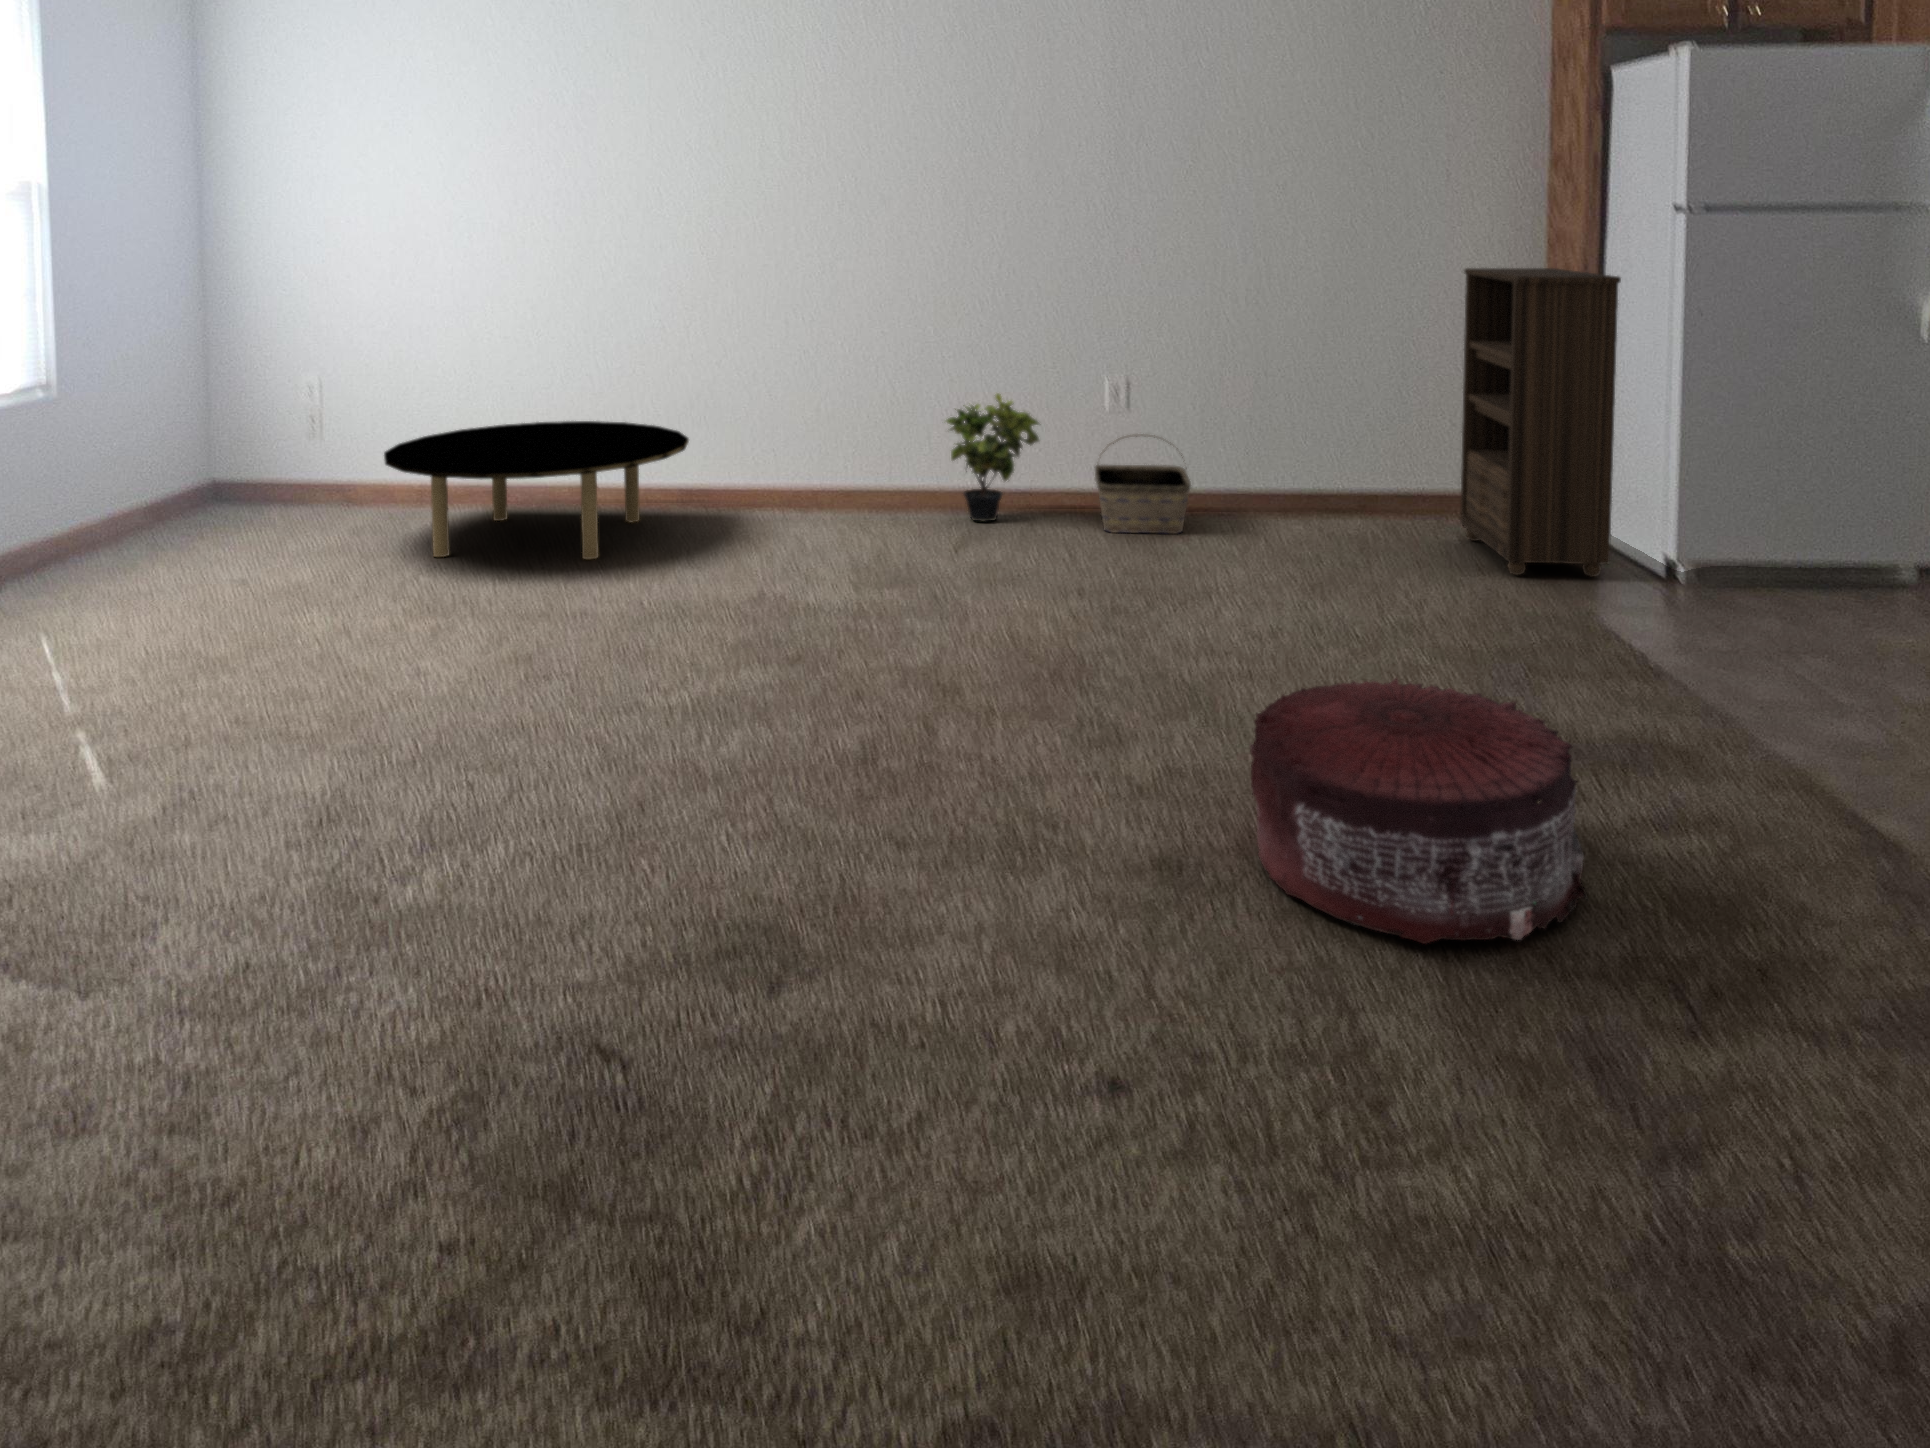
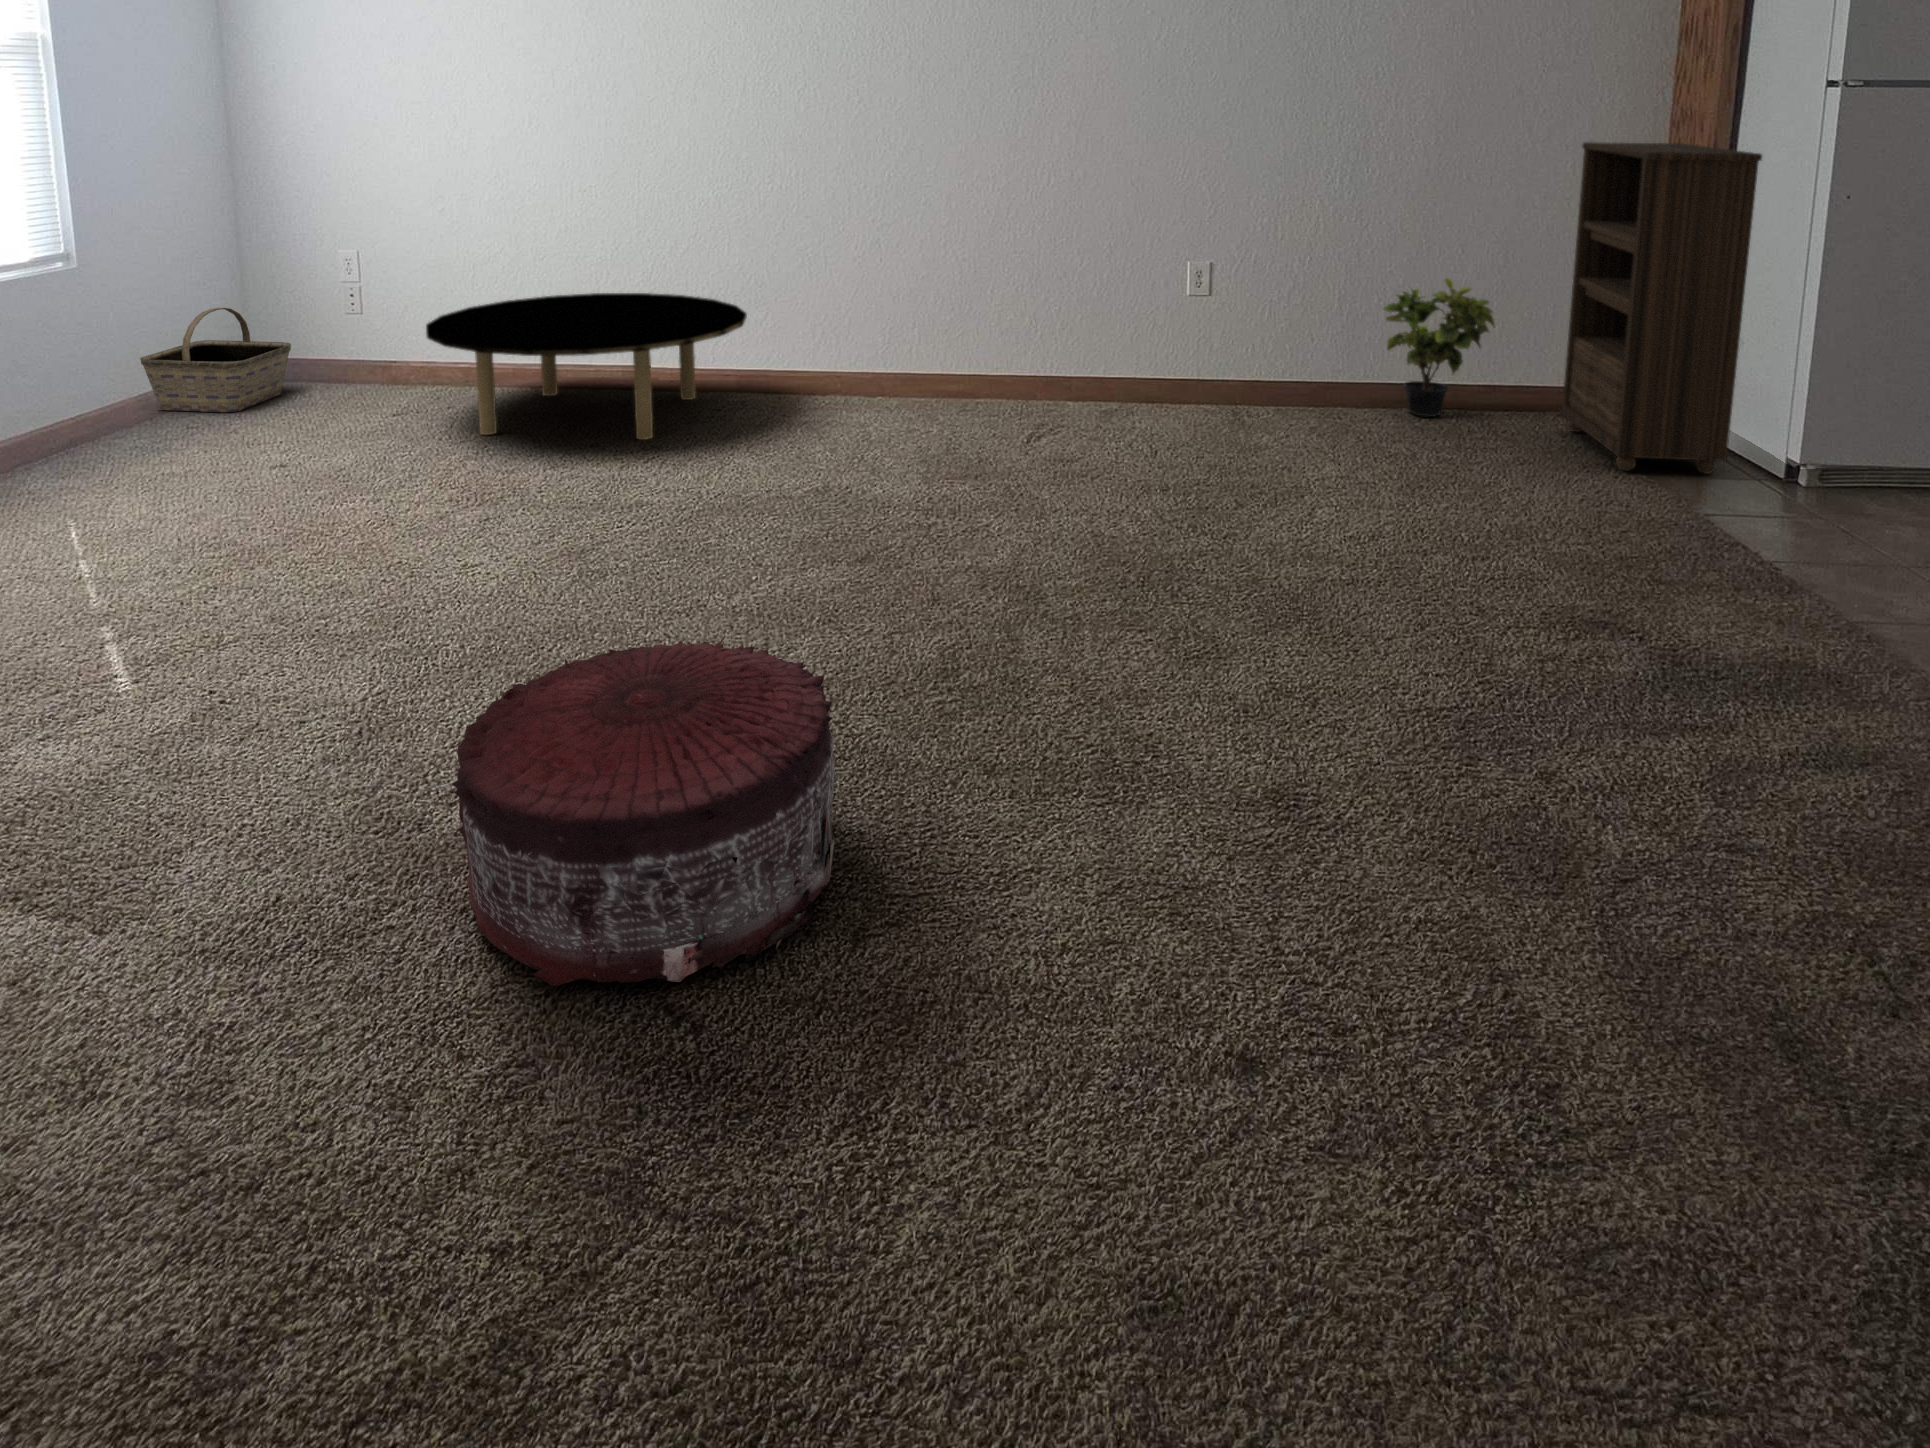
potted plant: present [946,394,1039,521] -> present [1383,278,1494,417]
basket: present [1095,435,1191,534] -> present [140,308,291,412]
pouf: present [1250,678,1588,944] -> present [452,639,835,986]

